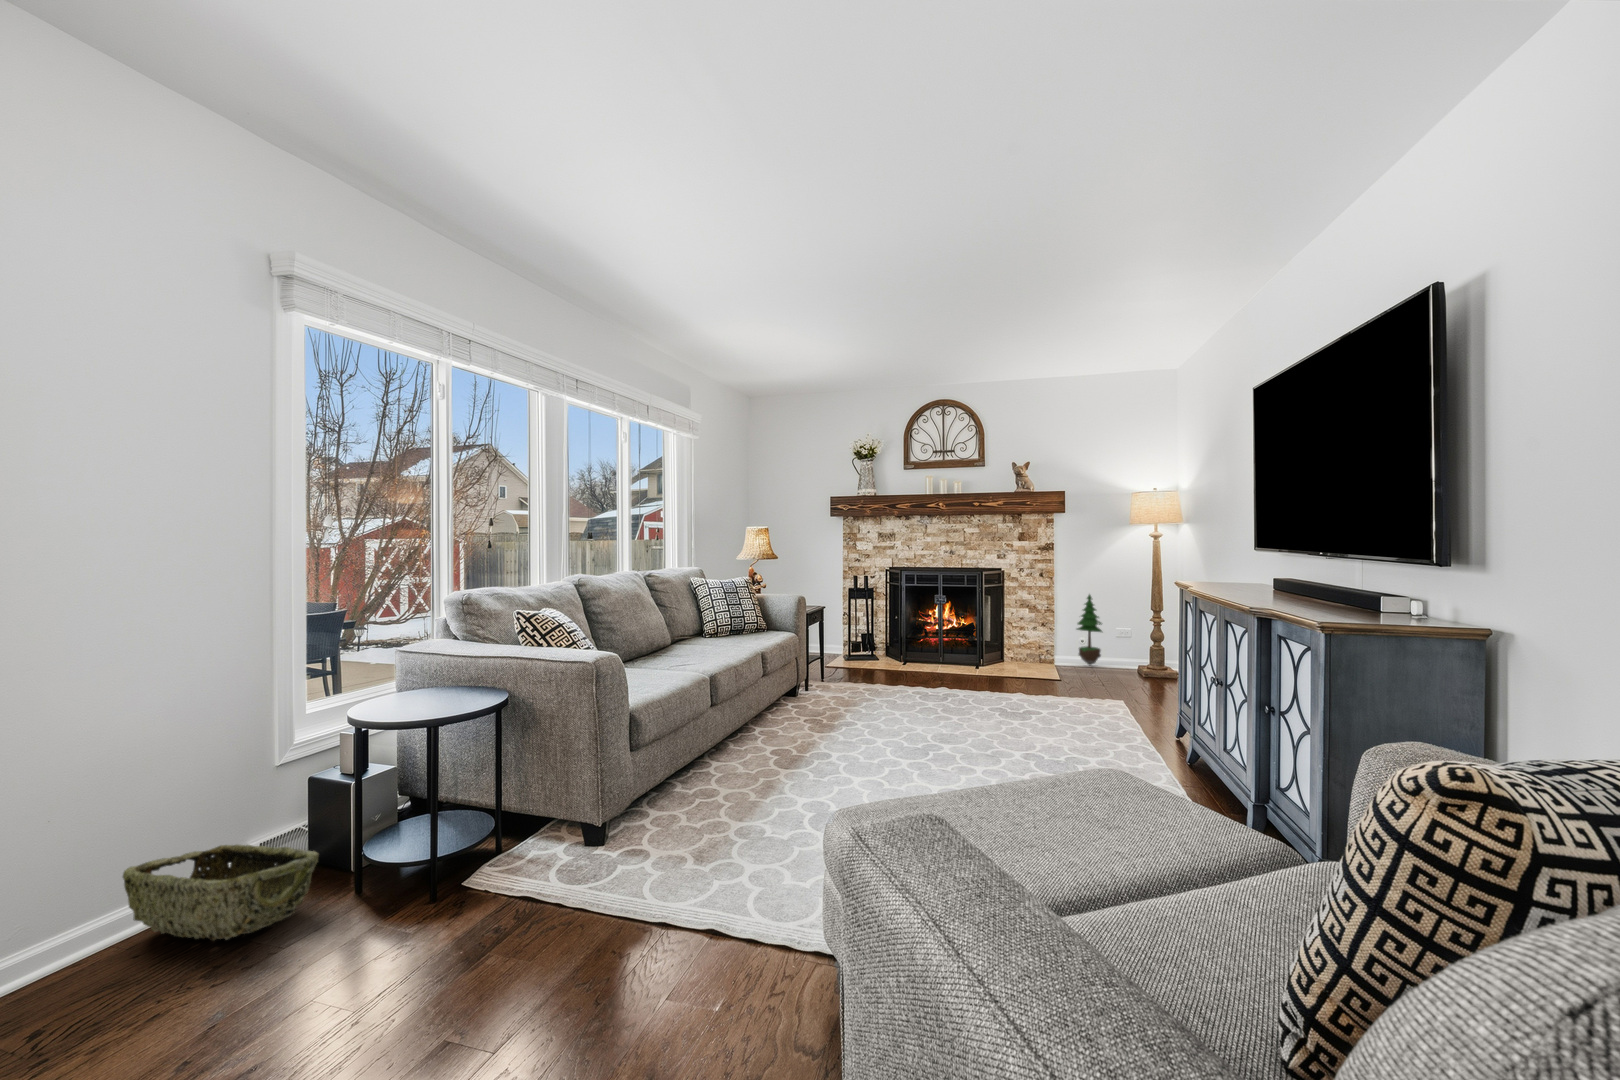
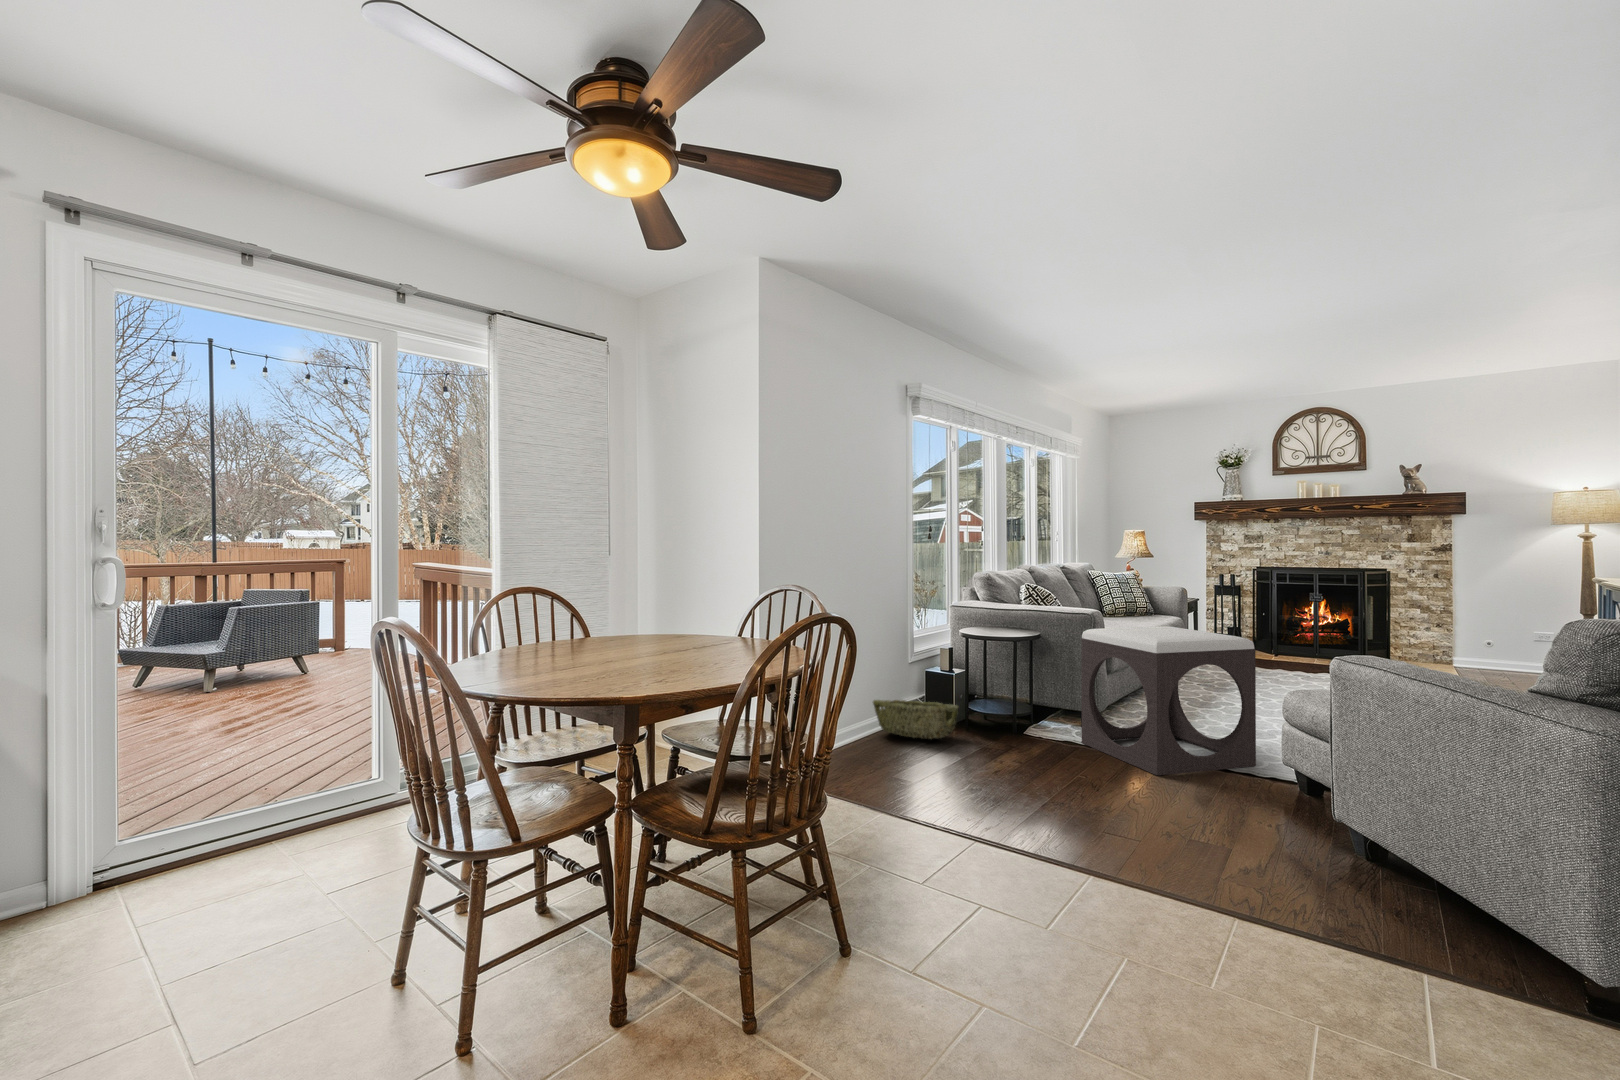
potted tree: present [1077,595,1102,665] -> none [1479,595,1515,668]
footstool: none [546,679,791,978] -> present [1081,626,1256,775]

